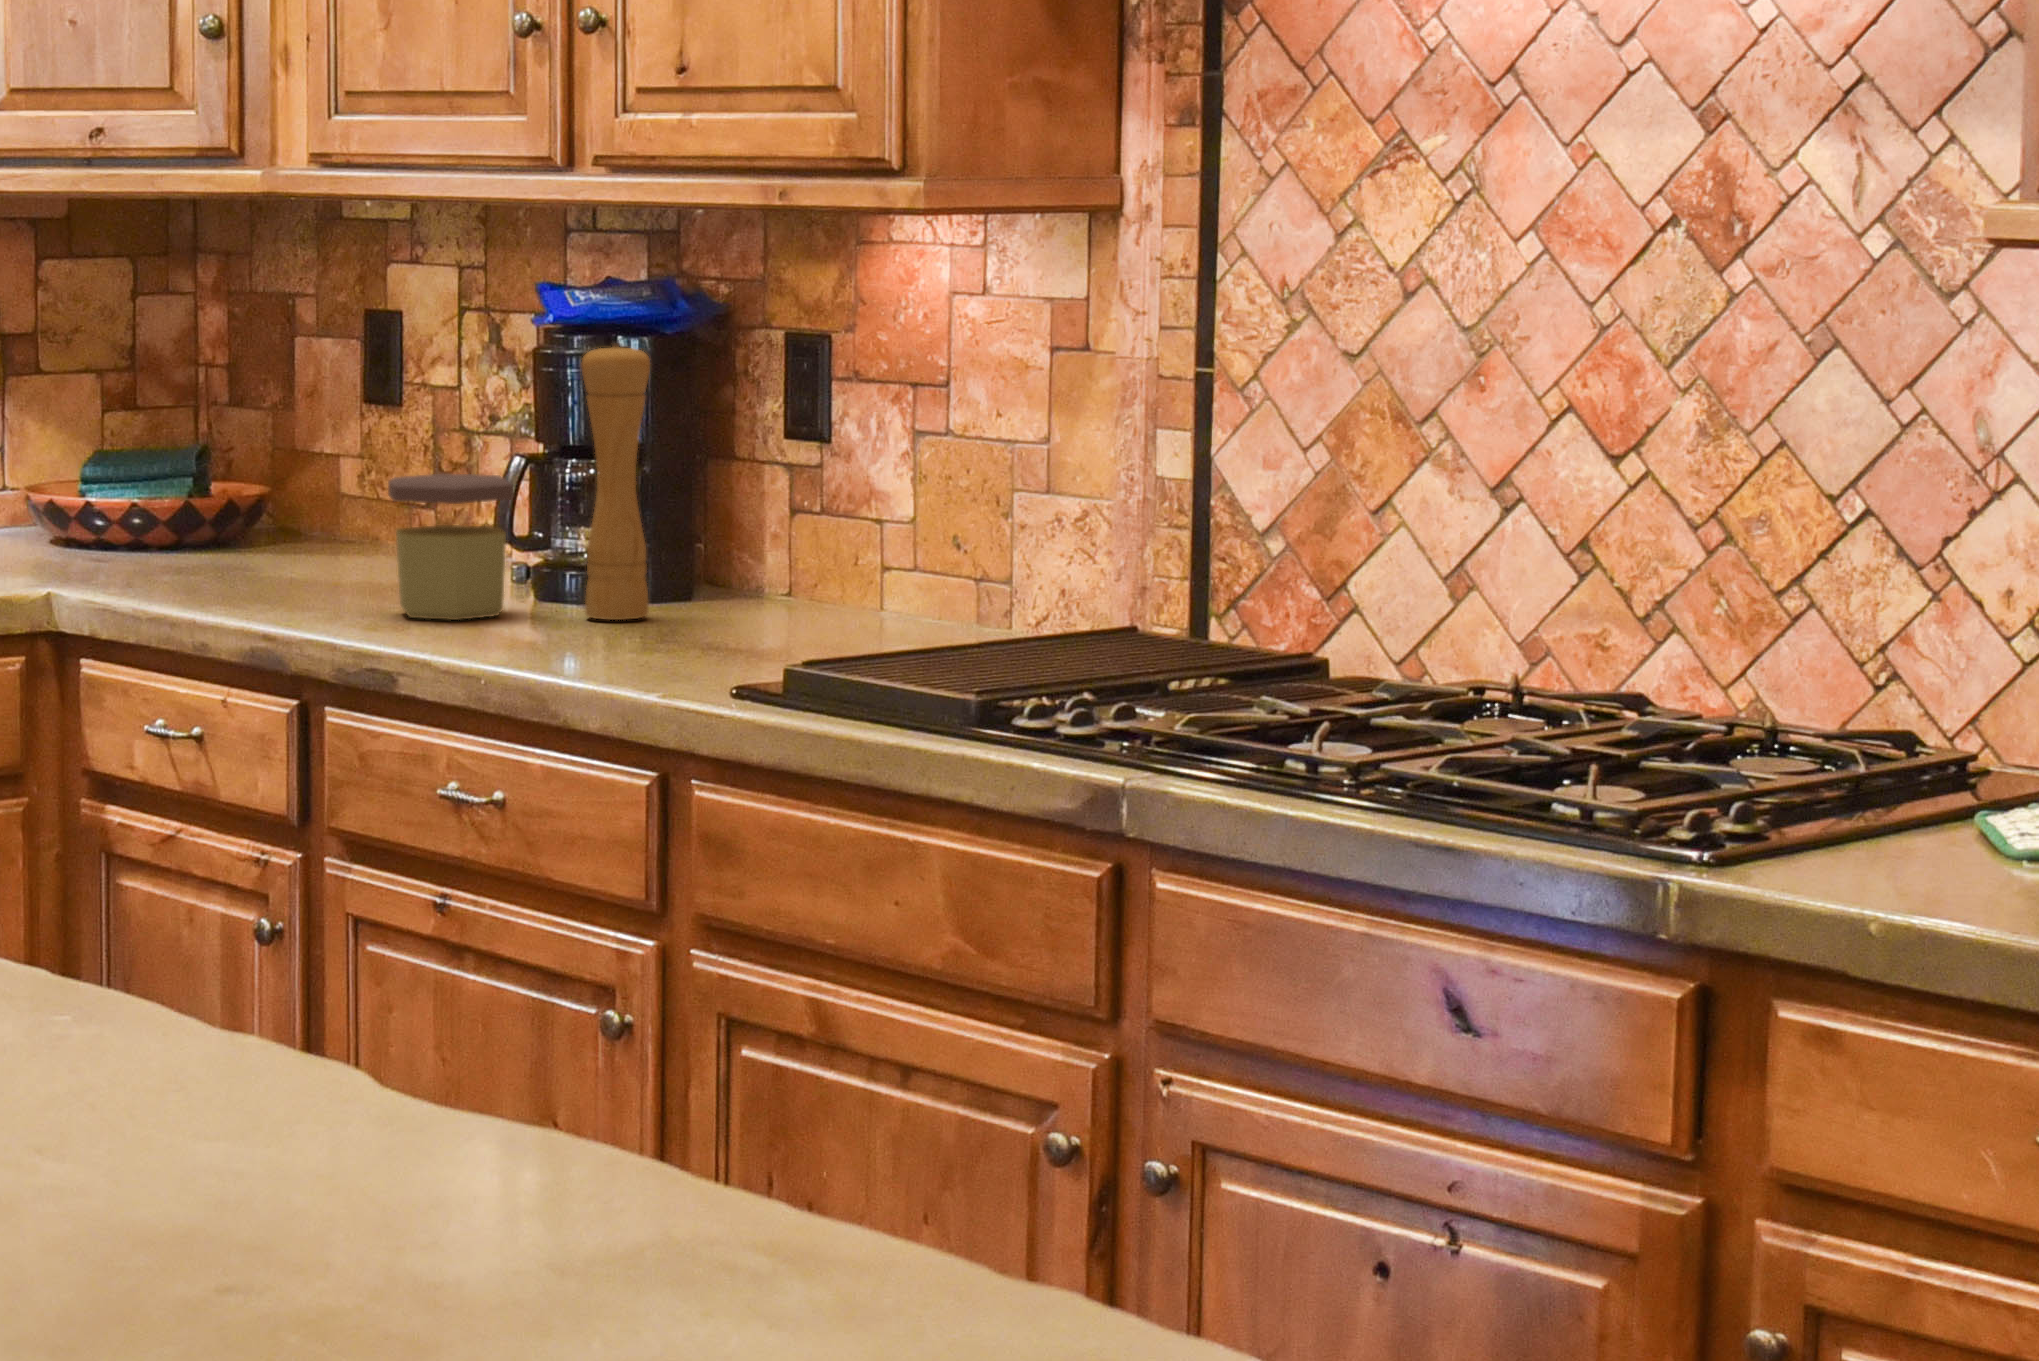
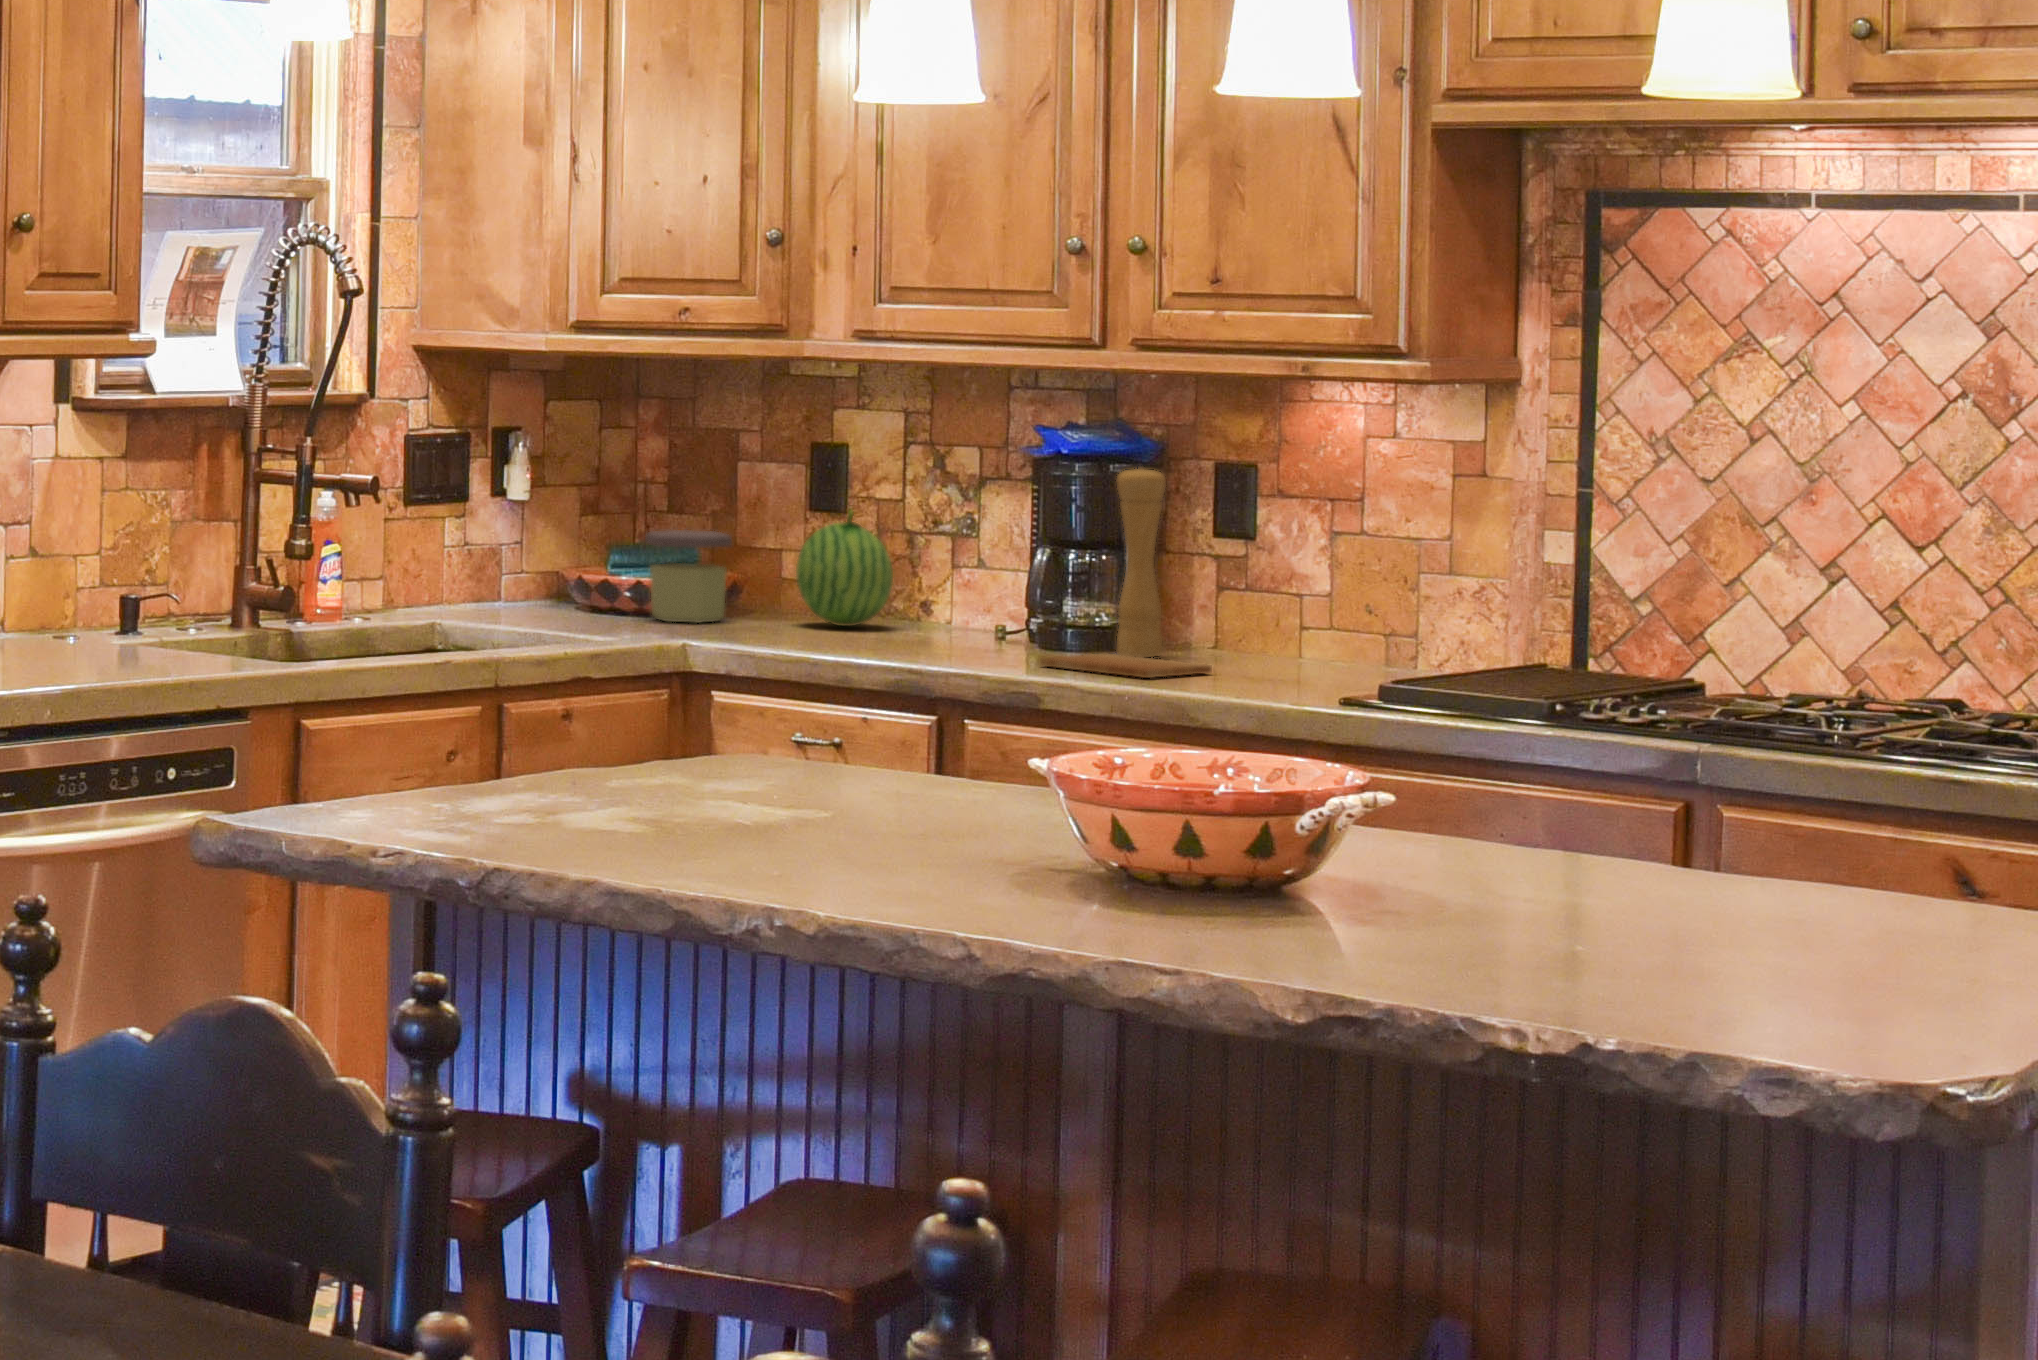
fruit: none [249,405,377,570] -> present [796,510,893,626]
jar: present [388,474,513,620] -> present [645,530,732,622]
cutting board: none [427,617,650,659] -> present [1040,654,1212,678]

